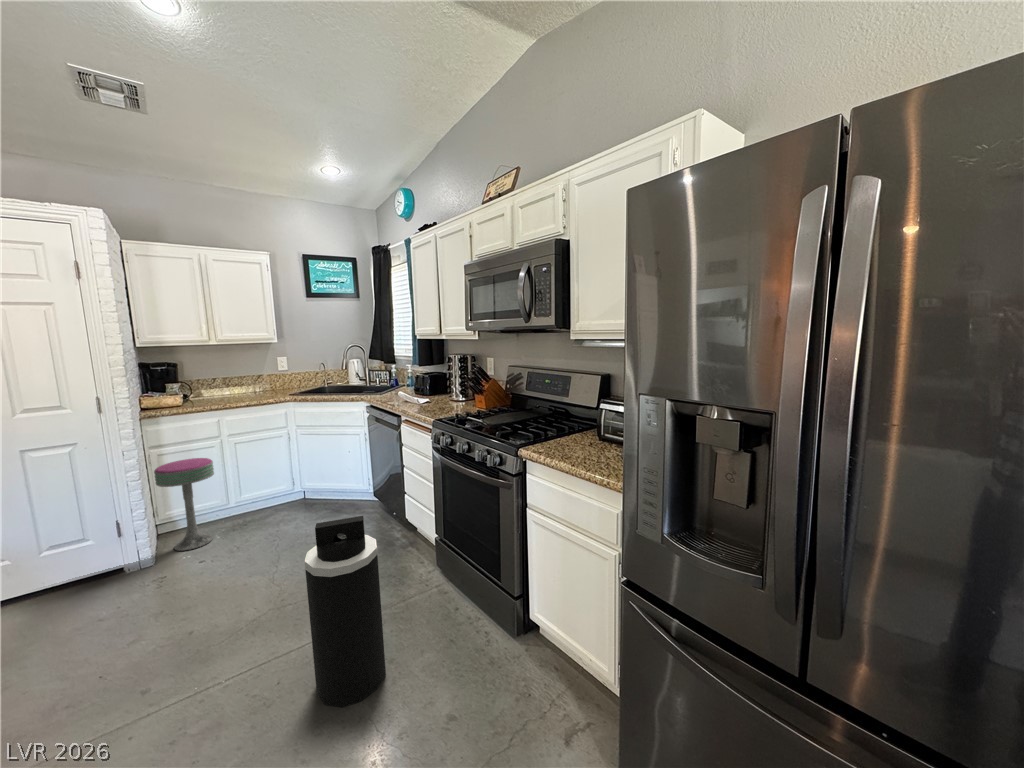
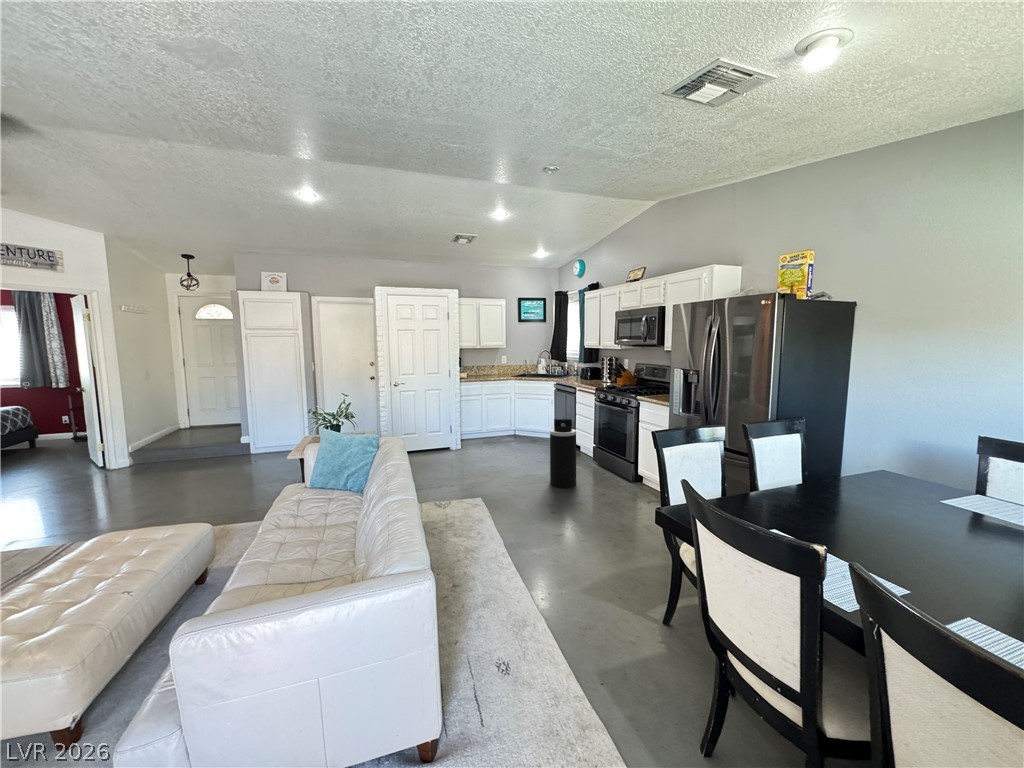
bar stool: present [154,458,214,551] -> none [461,405,483,447]

